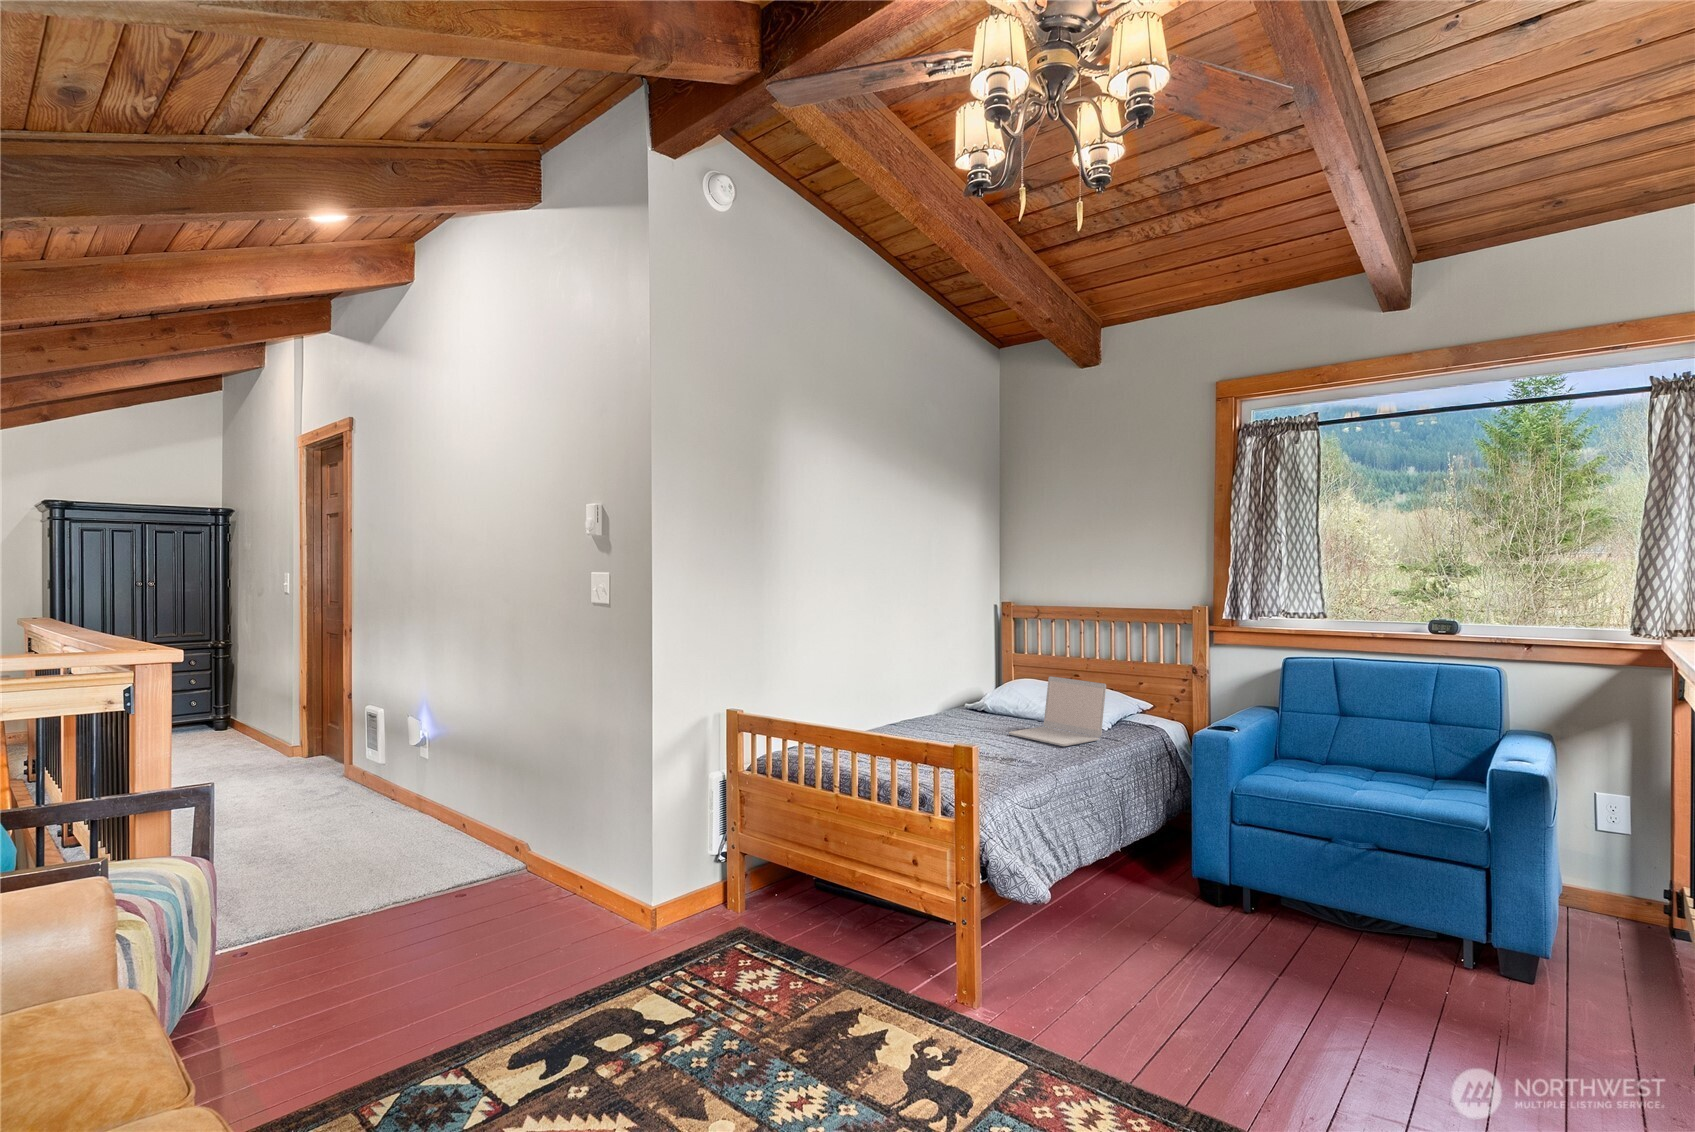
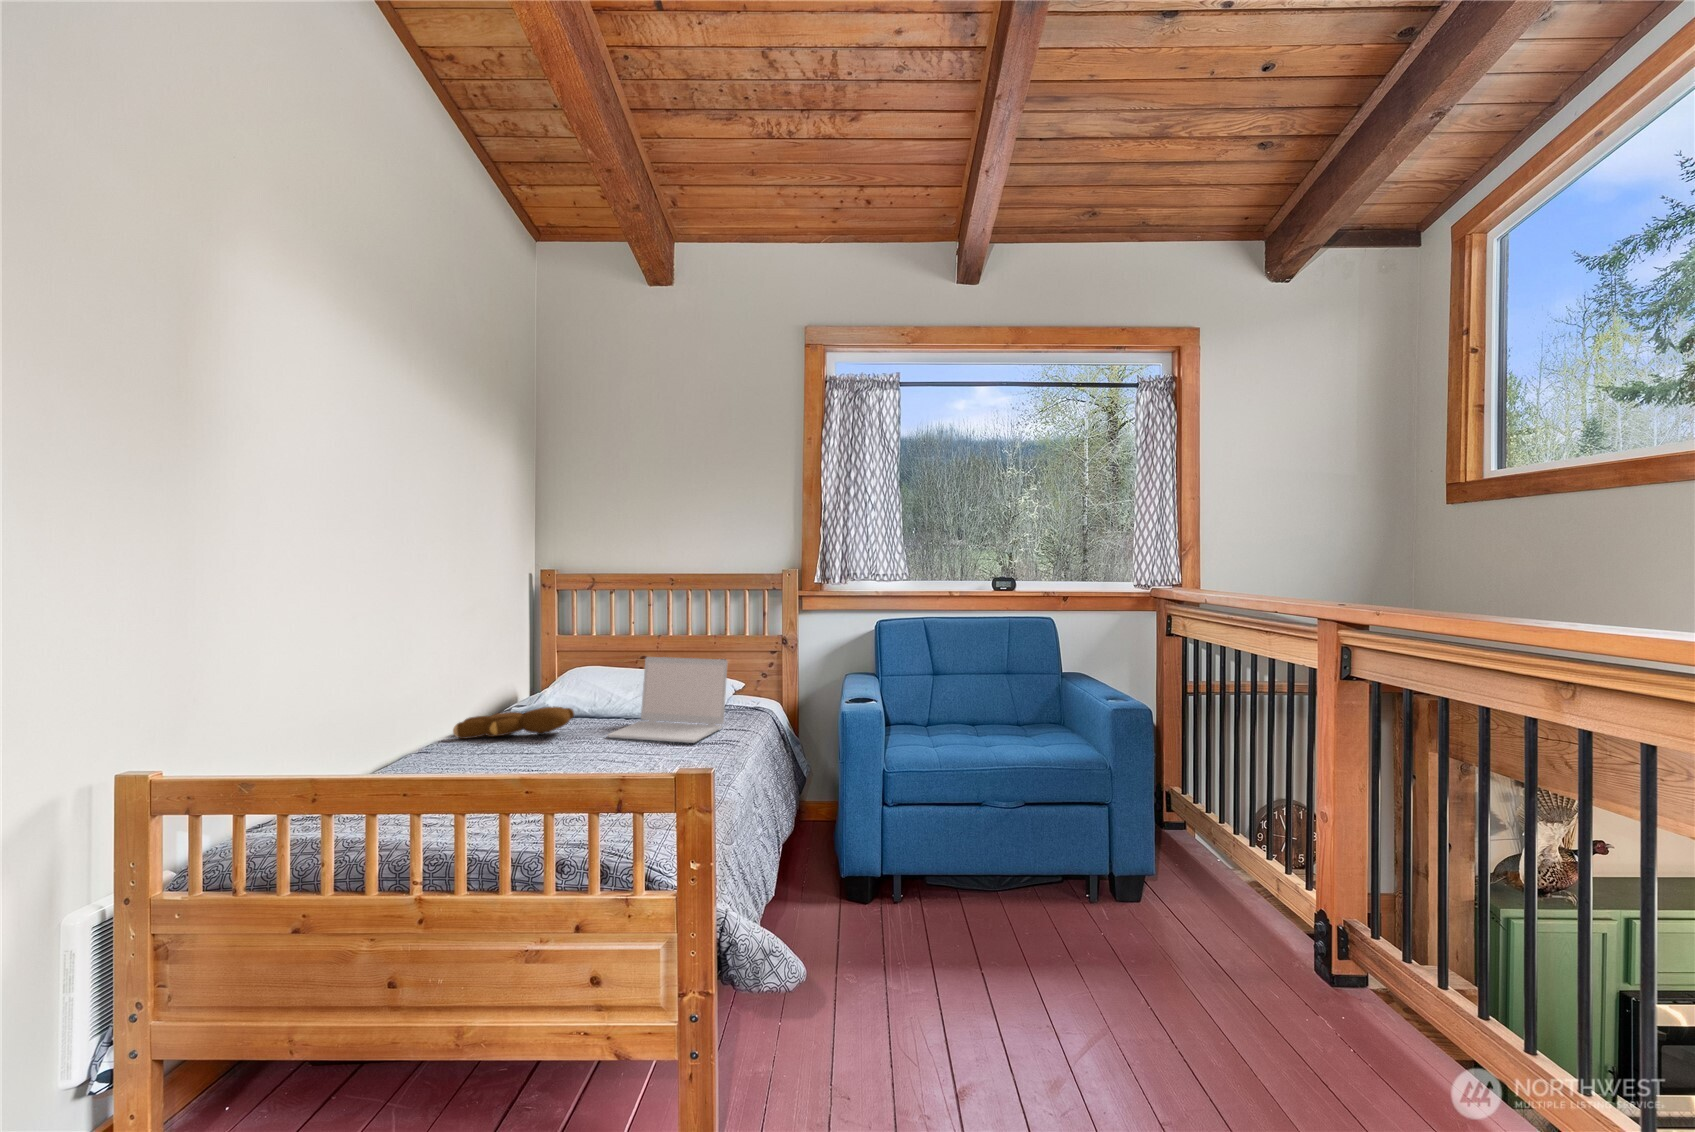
teddy bear: none [913,707,992,727] -> present [453,707,574,739]

